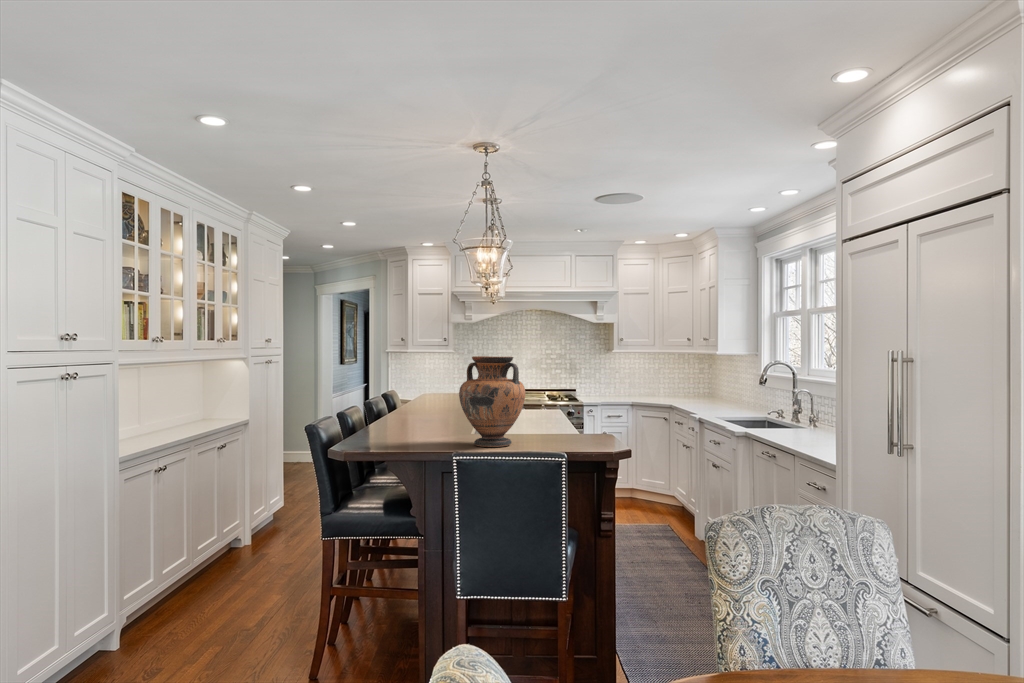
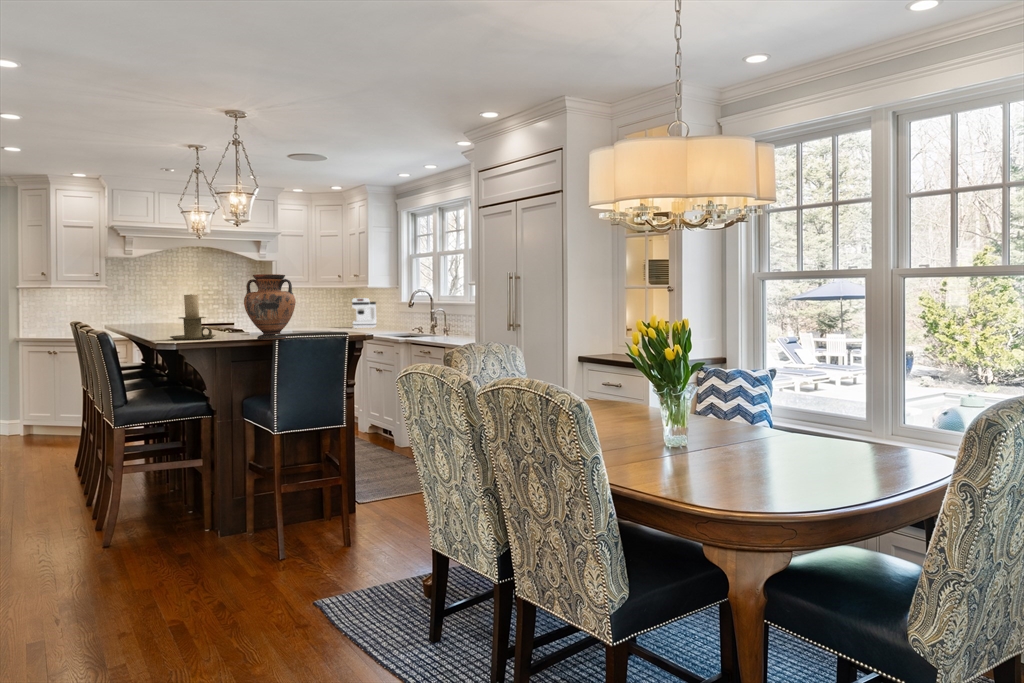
coffee maker: none [693,368,726,408] -> present [352,298,376,328]
candle holder: none [397,377,450,435] -> present [170,294,216,340]

